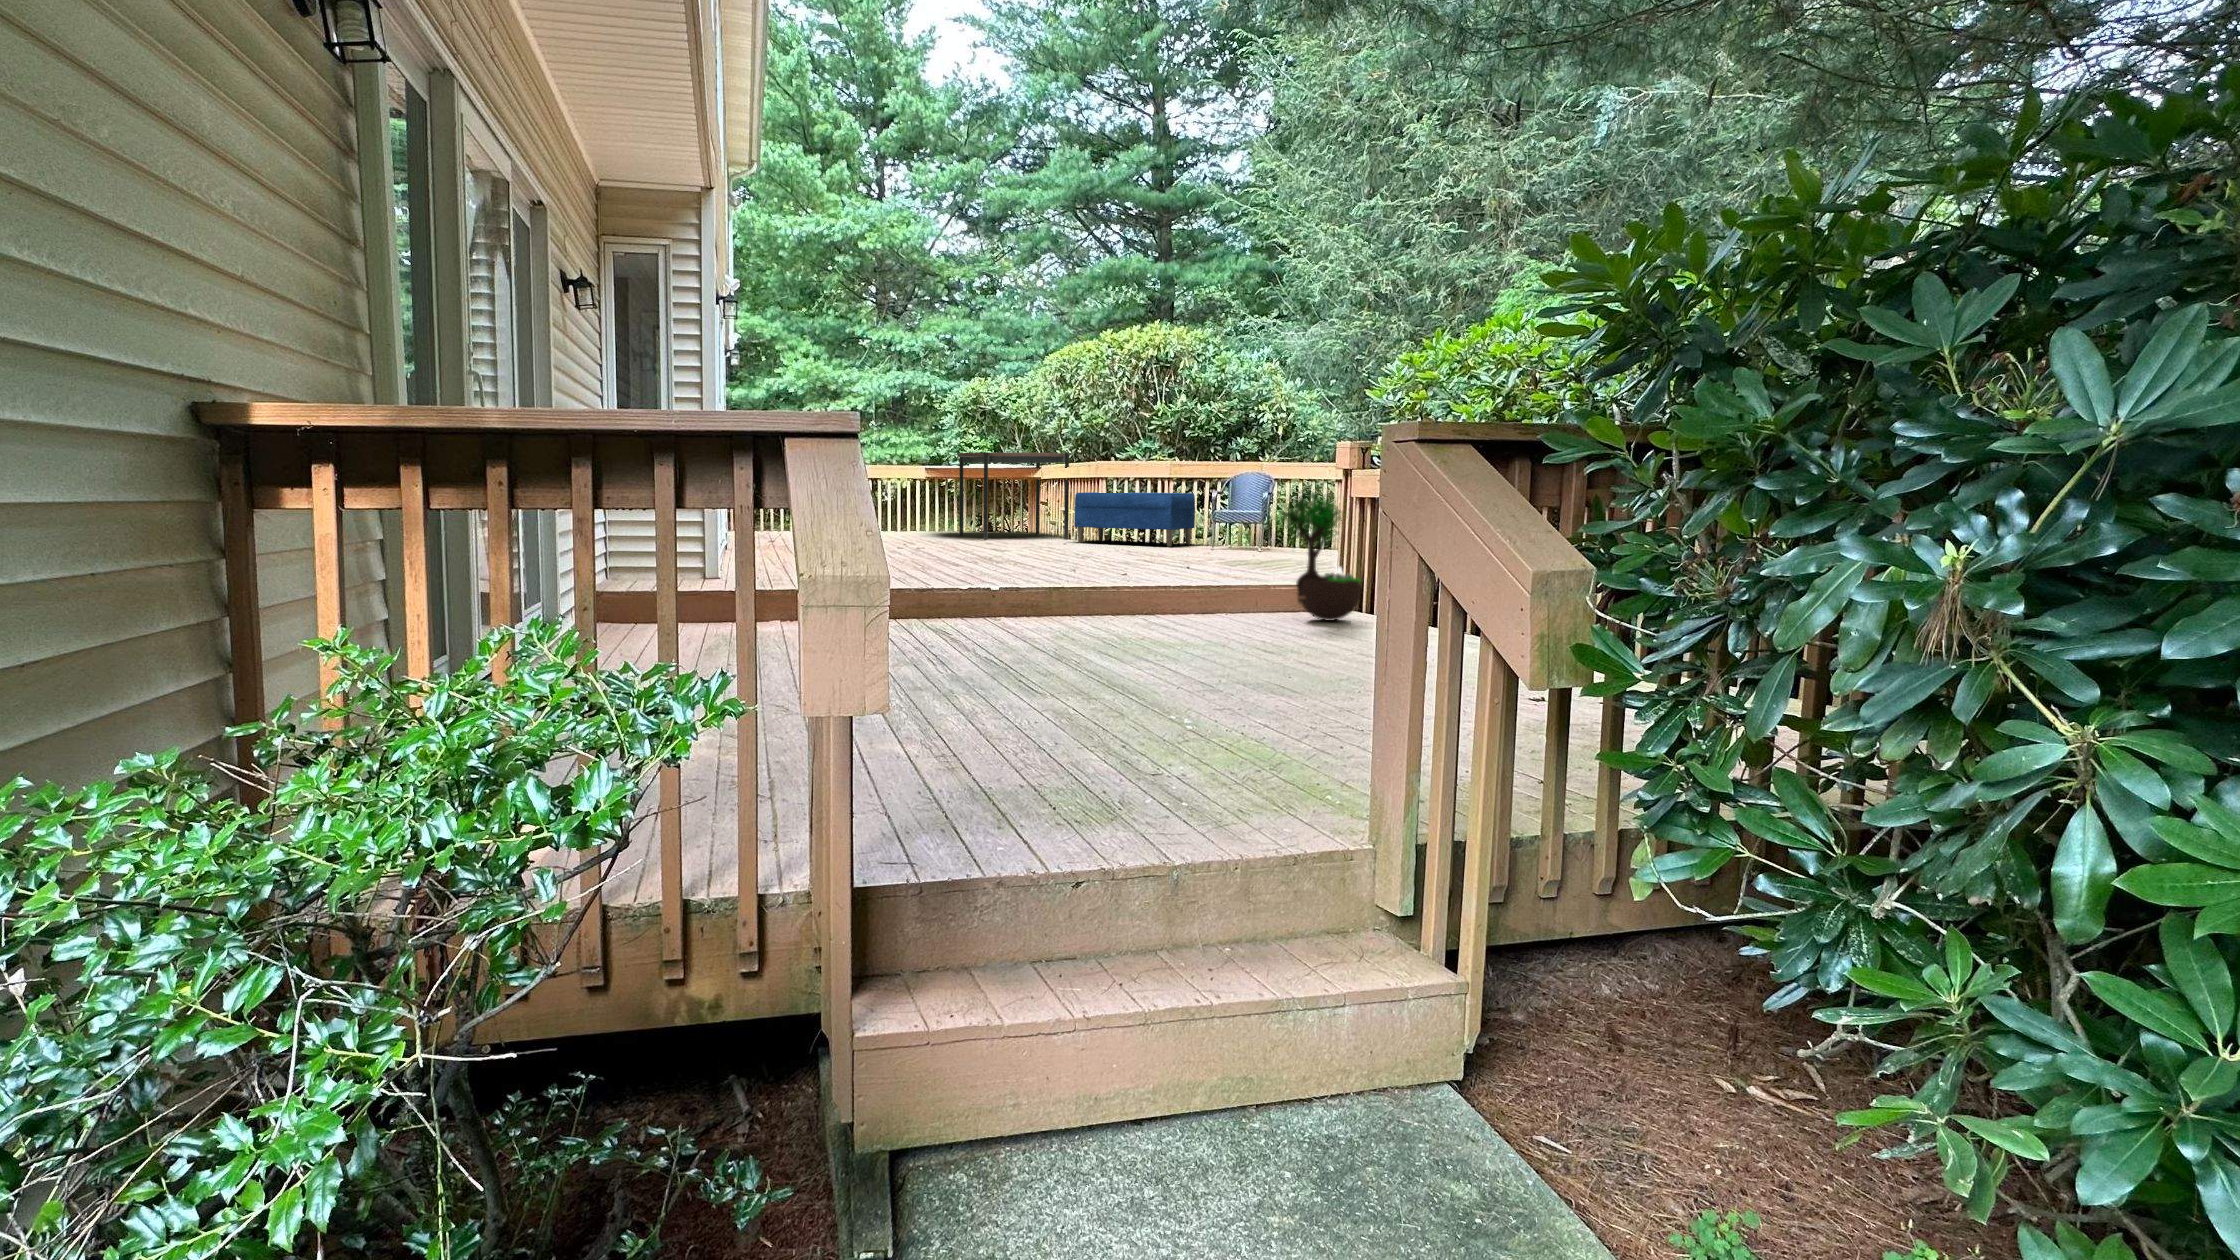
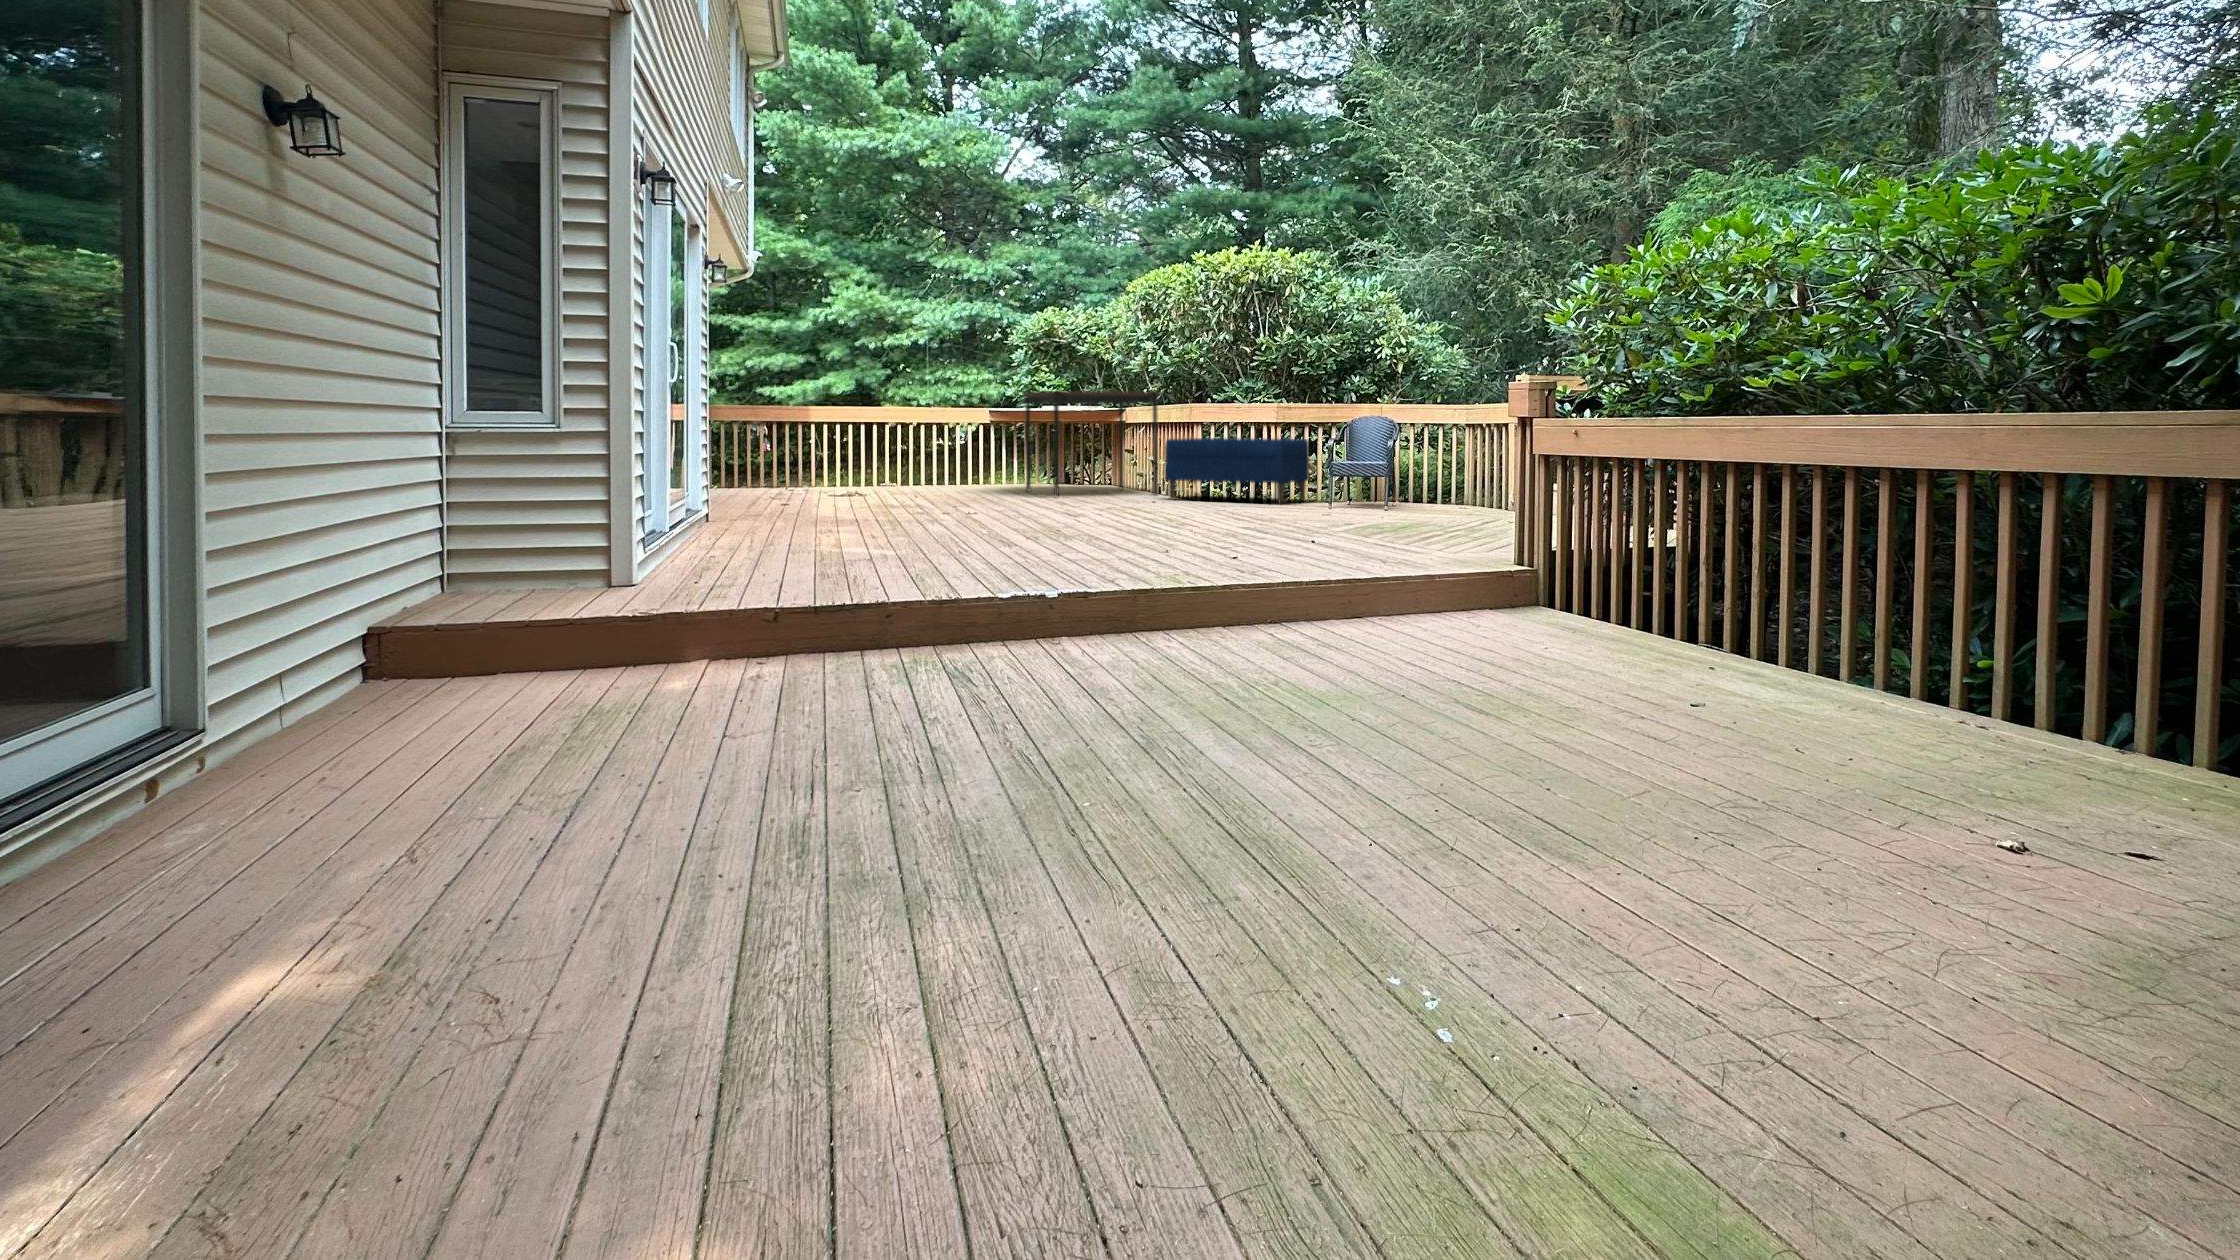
potted tree: present [1269,486,1361,621] -> none [1438,415,1574,617]

